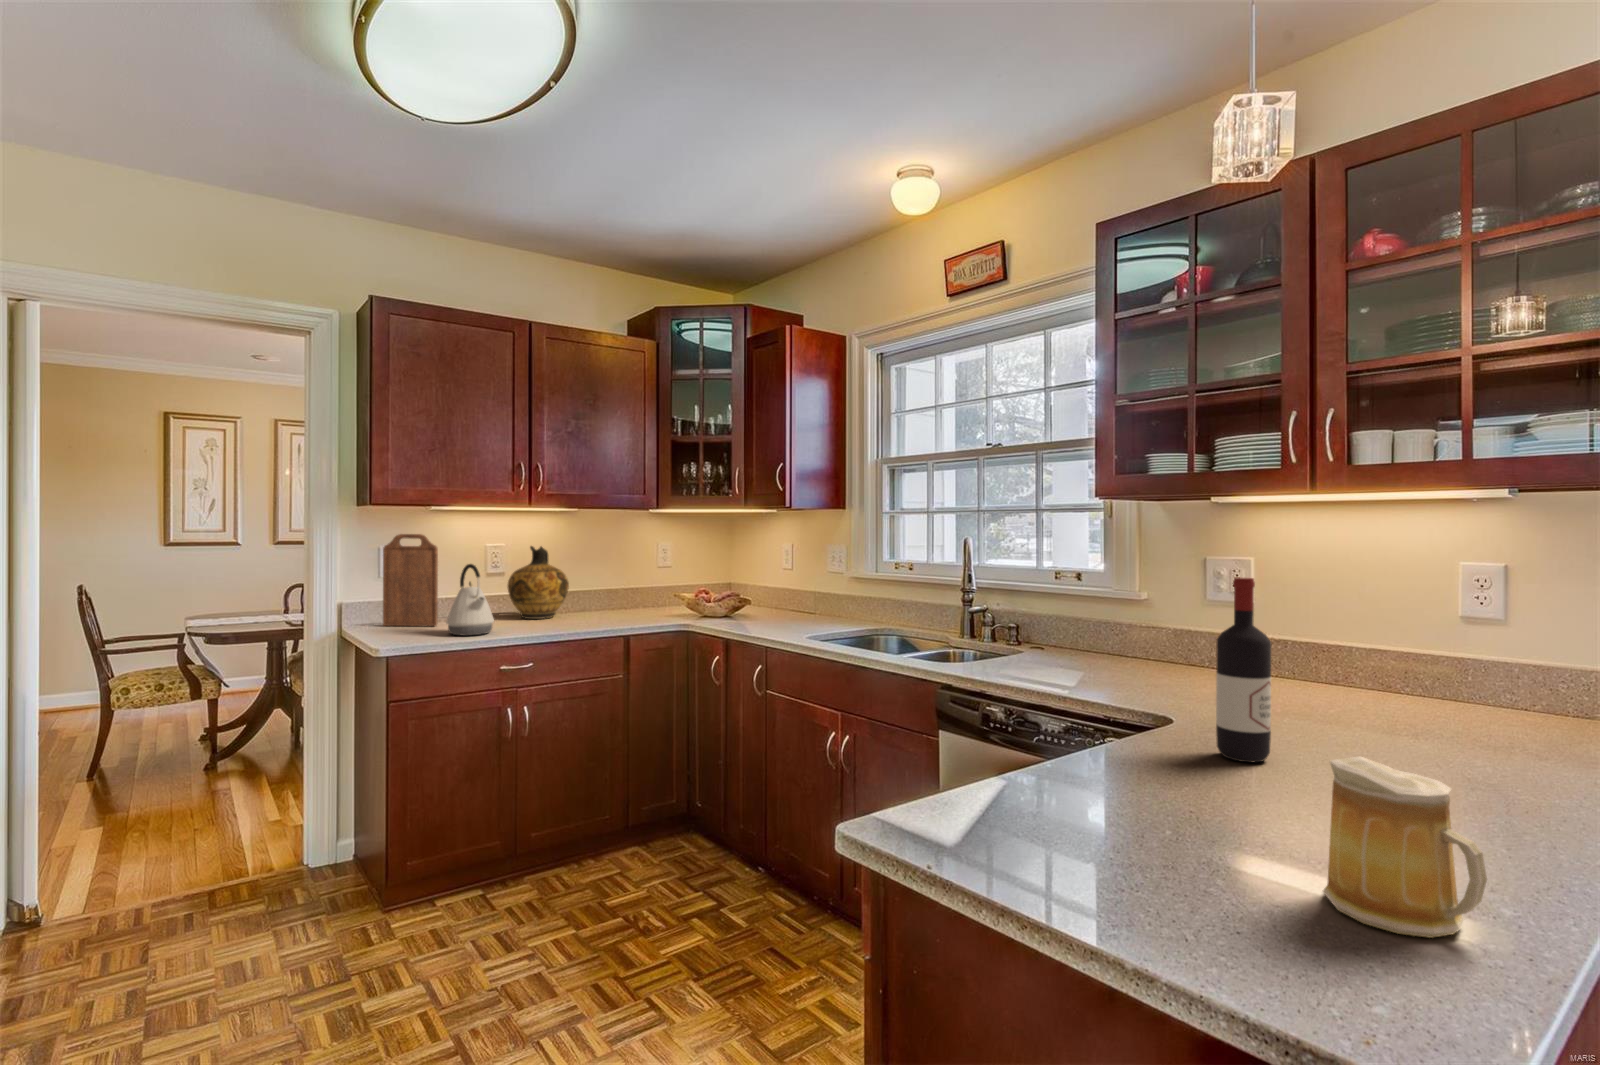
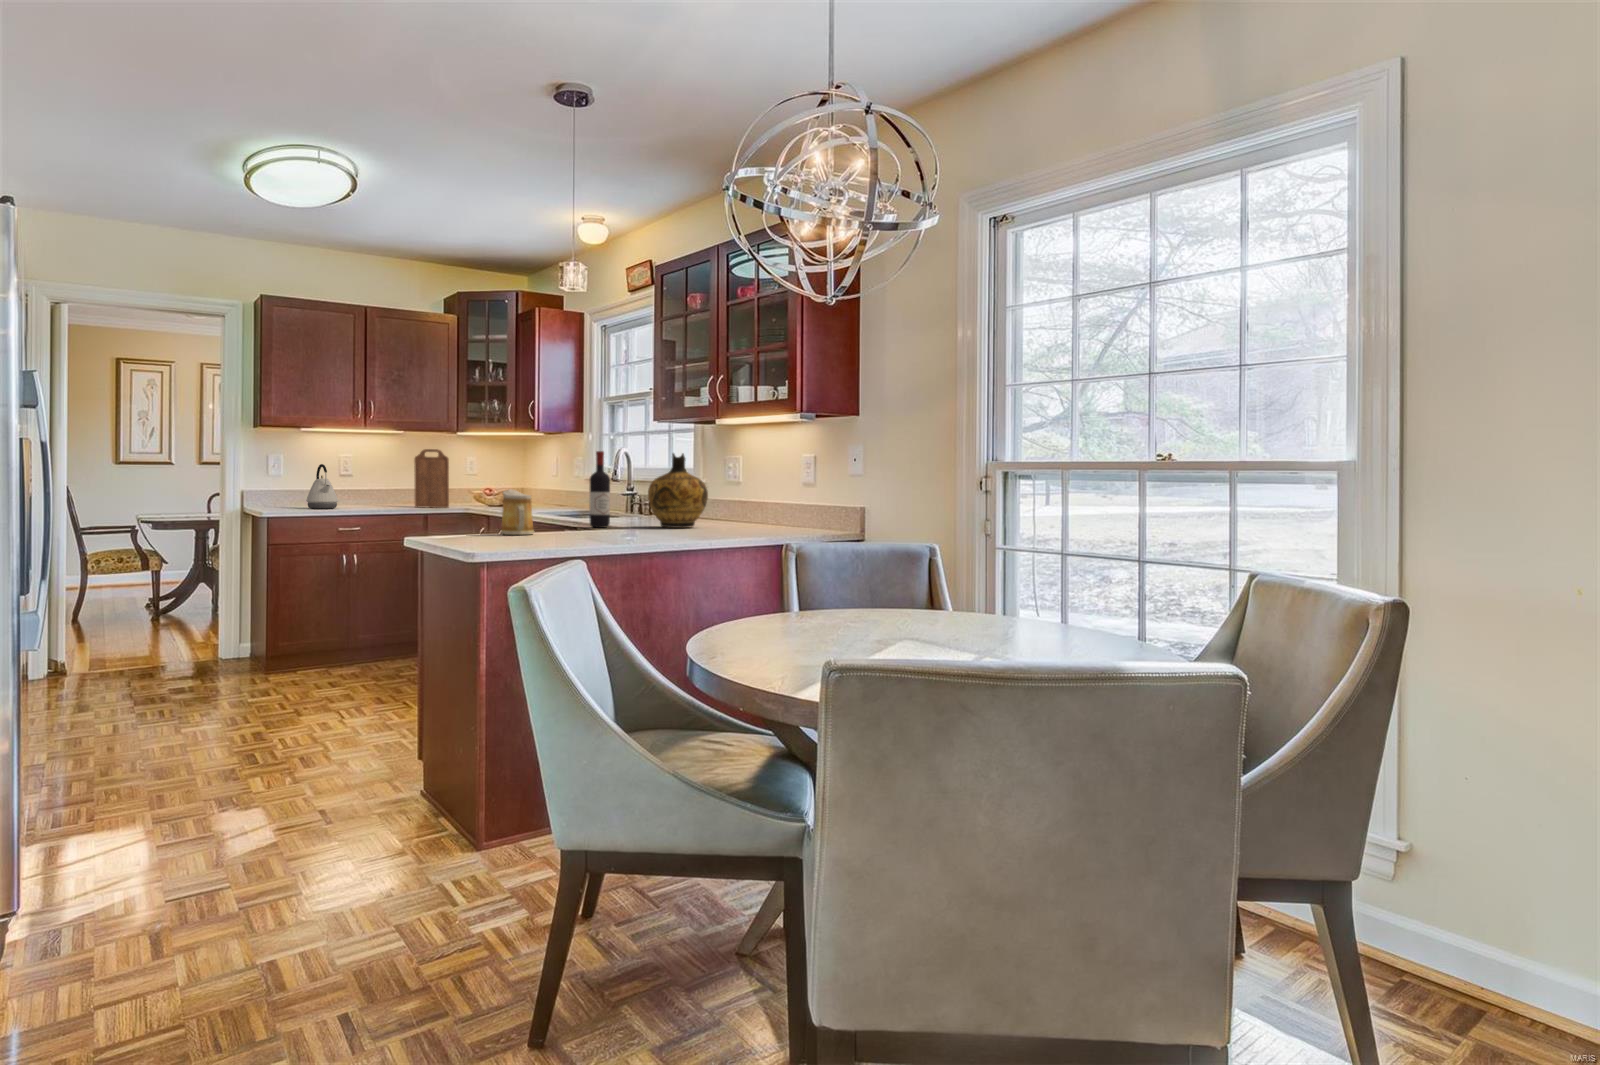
cutting board: present [383,534,438,626] -> present [414,449,449,508]
ceramic jug: present [507,546,569,619] -> present [648,453,708,528]

